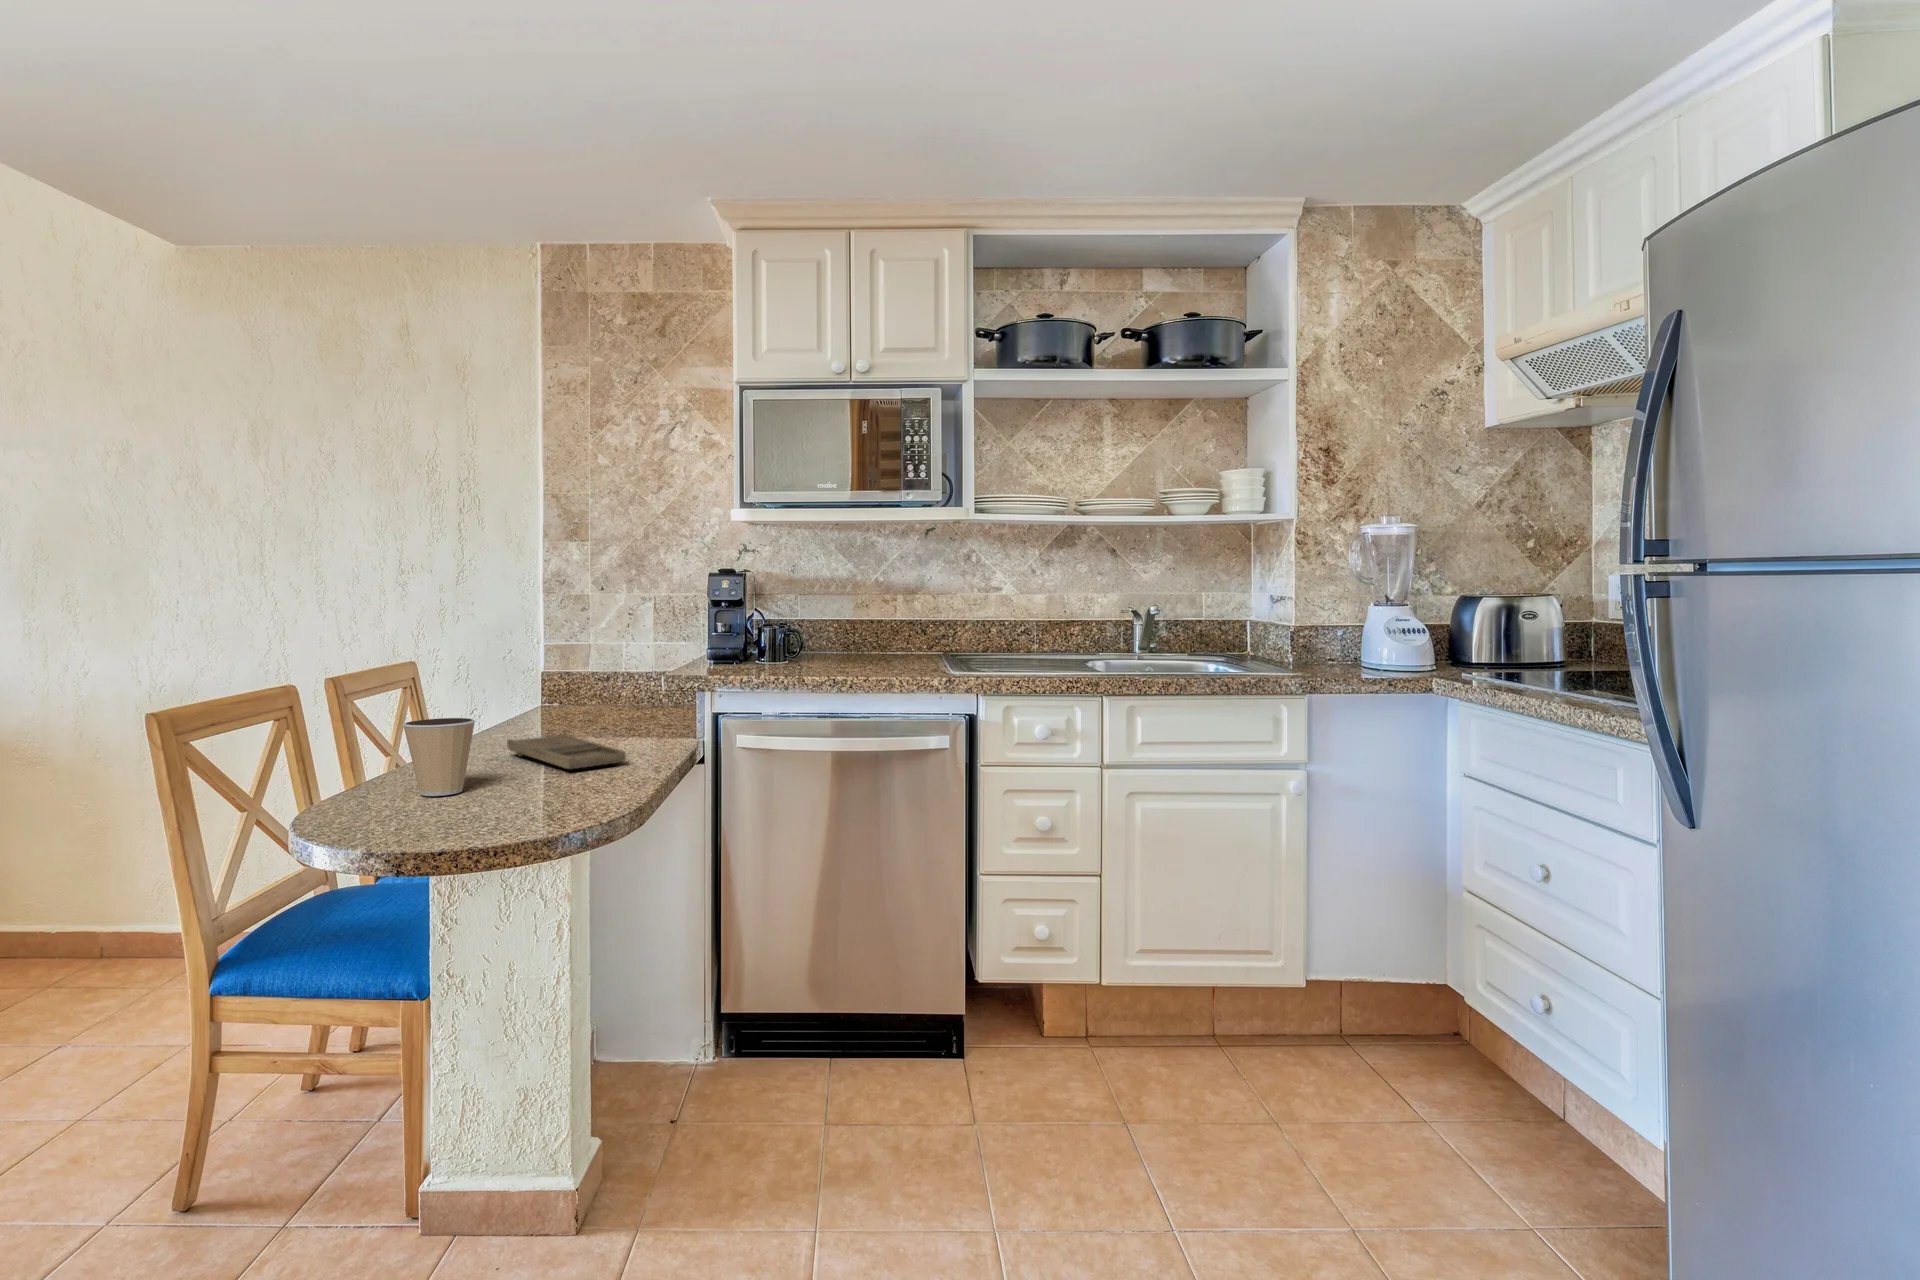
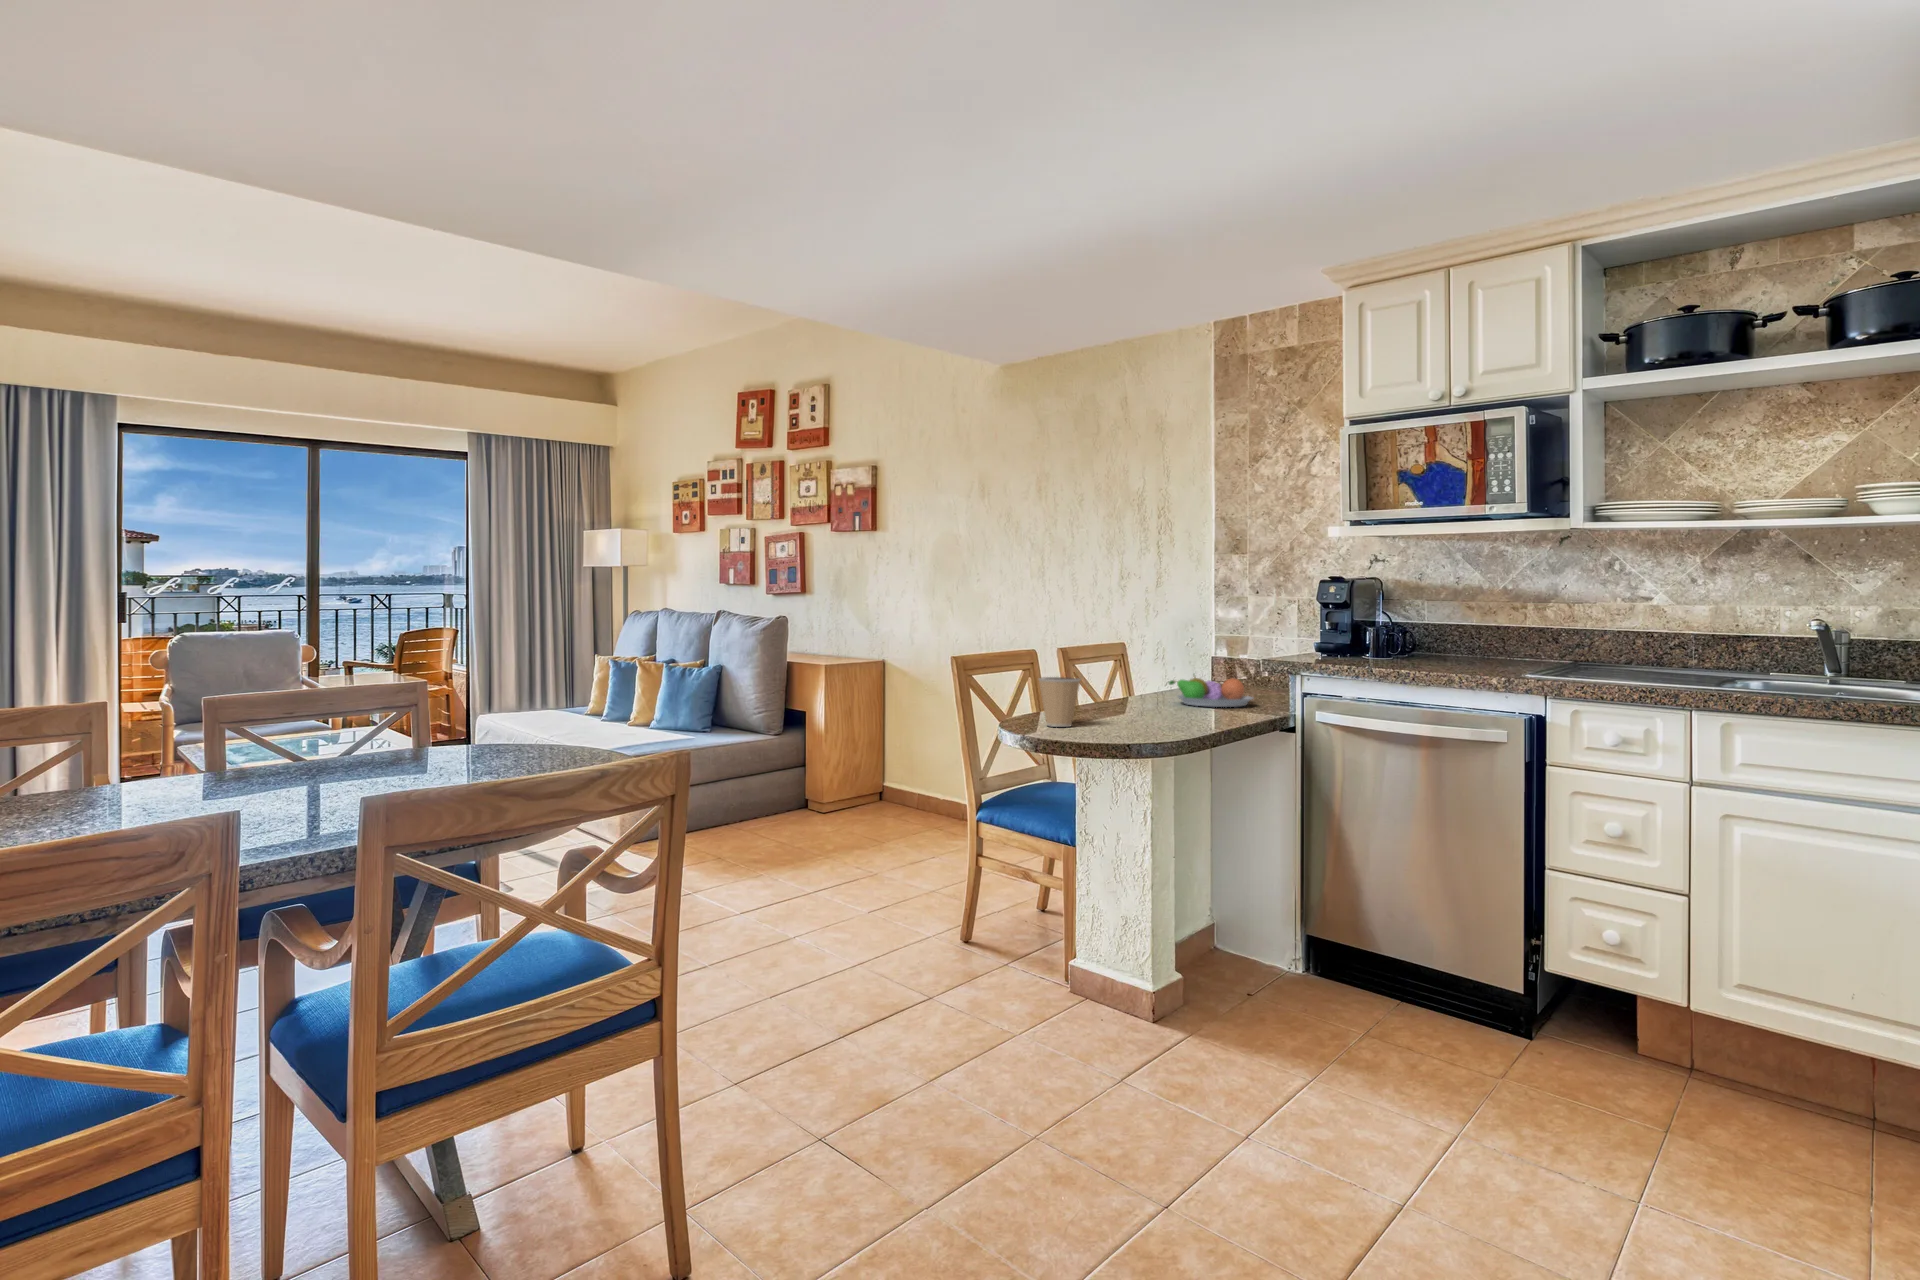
fruit bowl: none [540,689,649,732] -> present [1169,675,1252,707]
tray: present [507,734,626,769] -> none [1126,701,1192,723]

